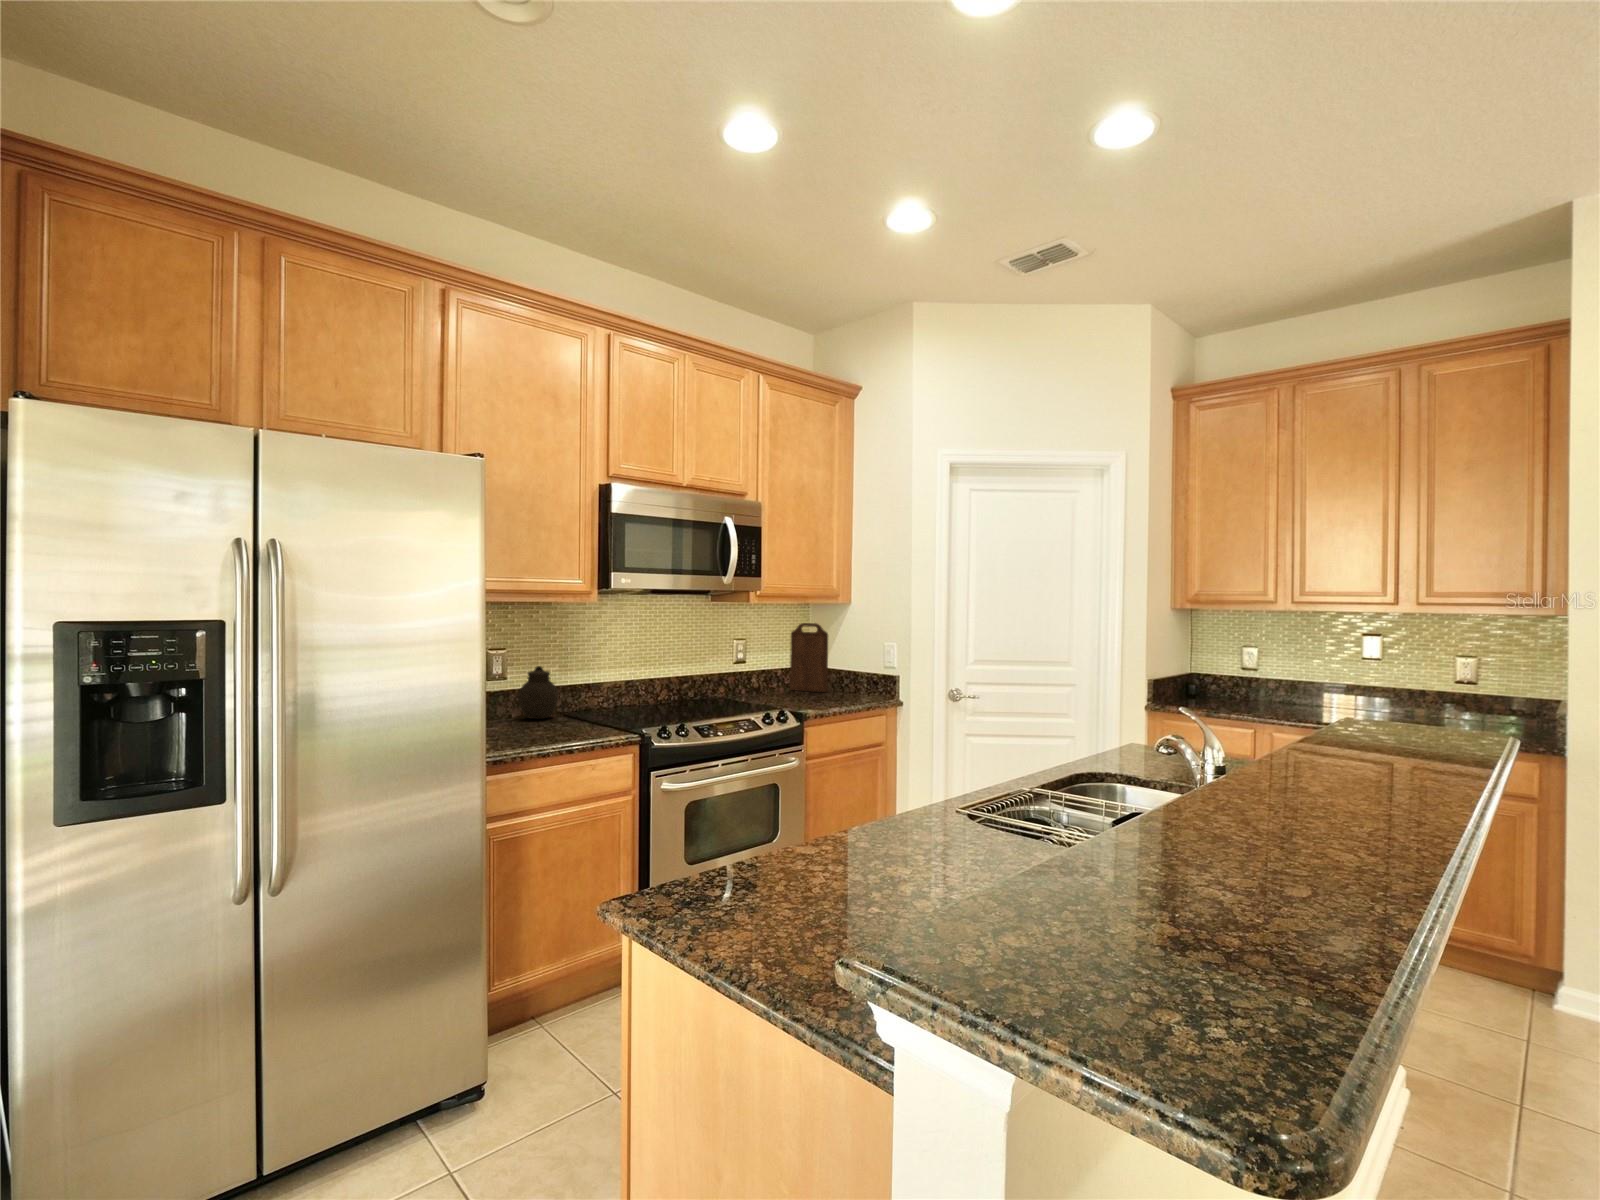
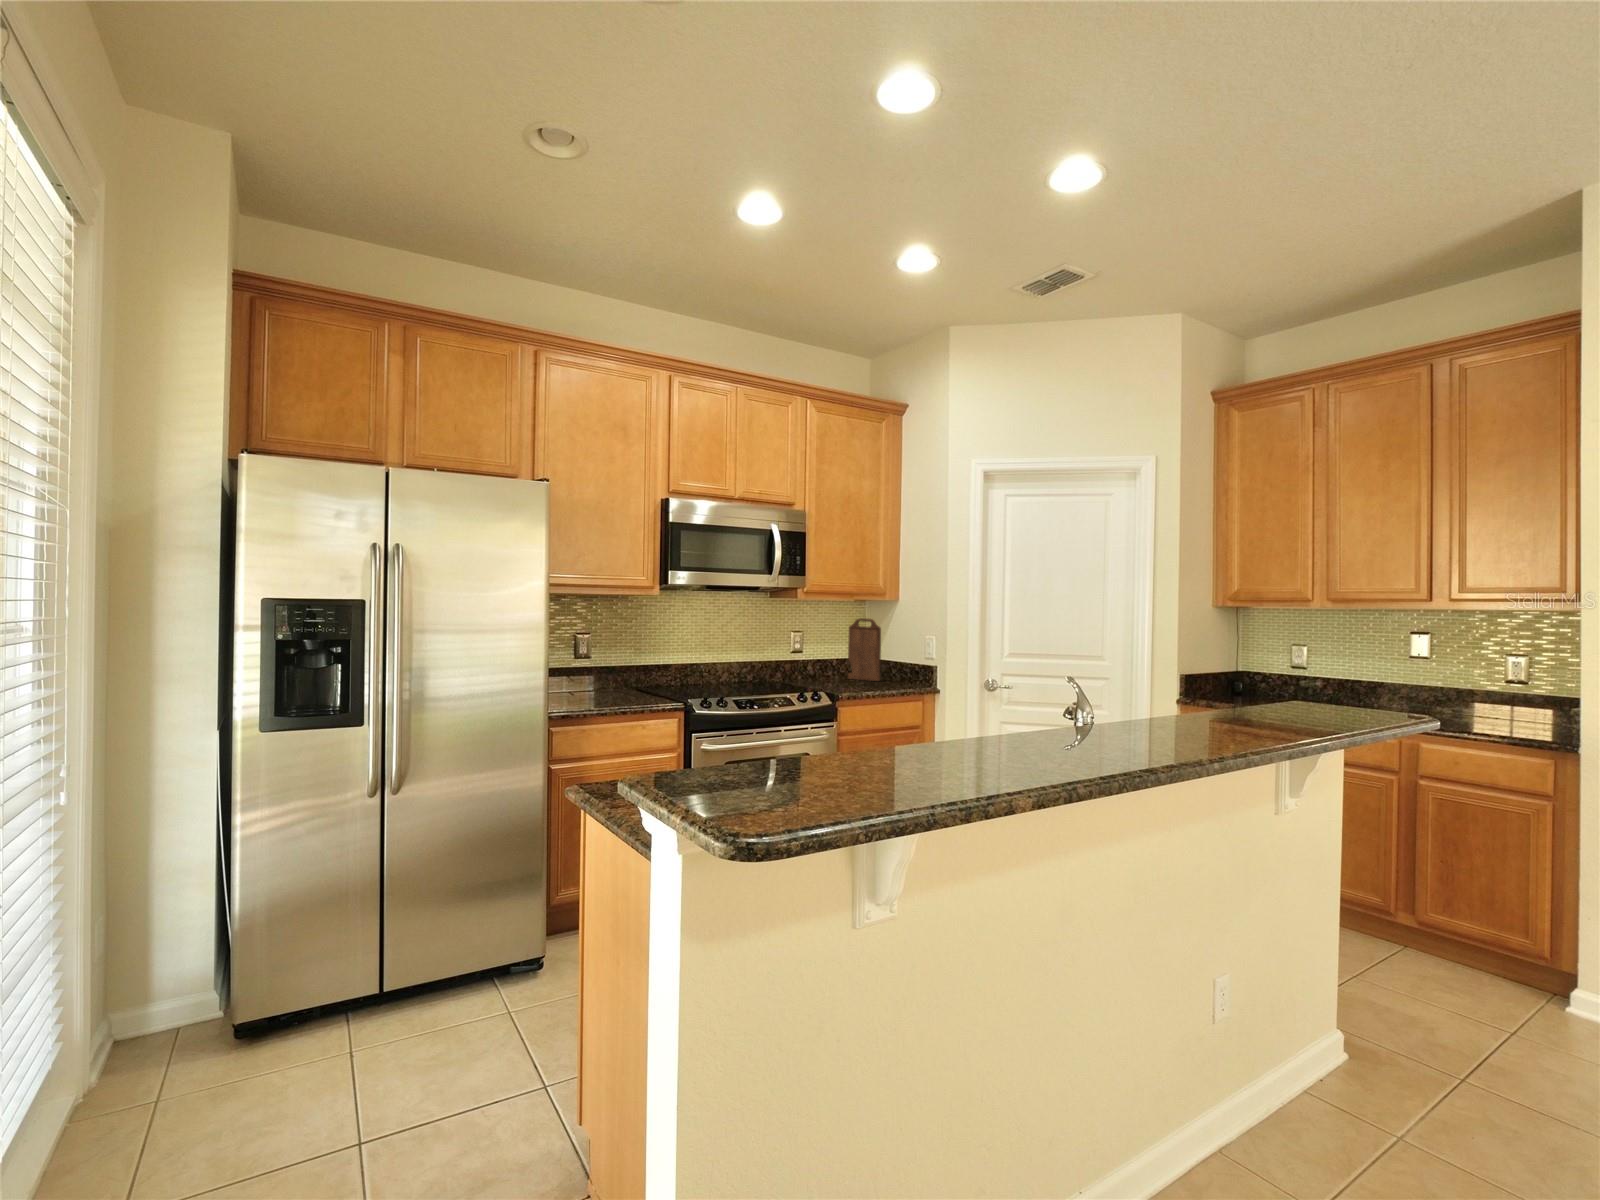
jar: present [518,666,558,719] -> none [598,648,630,691]

